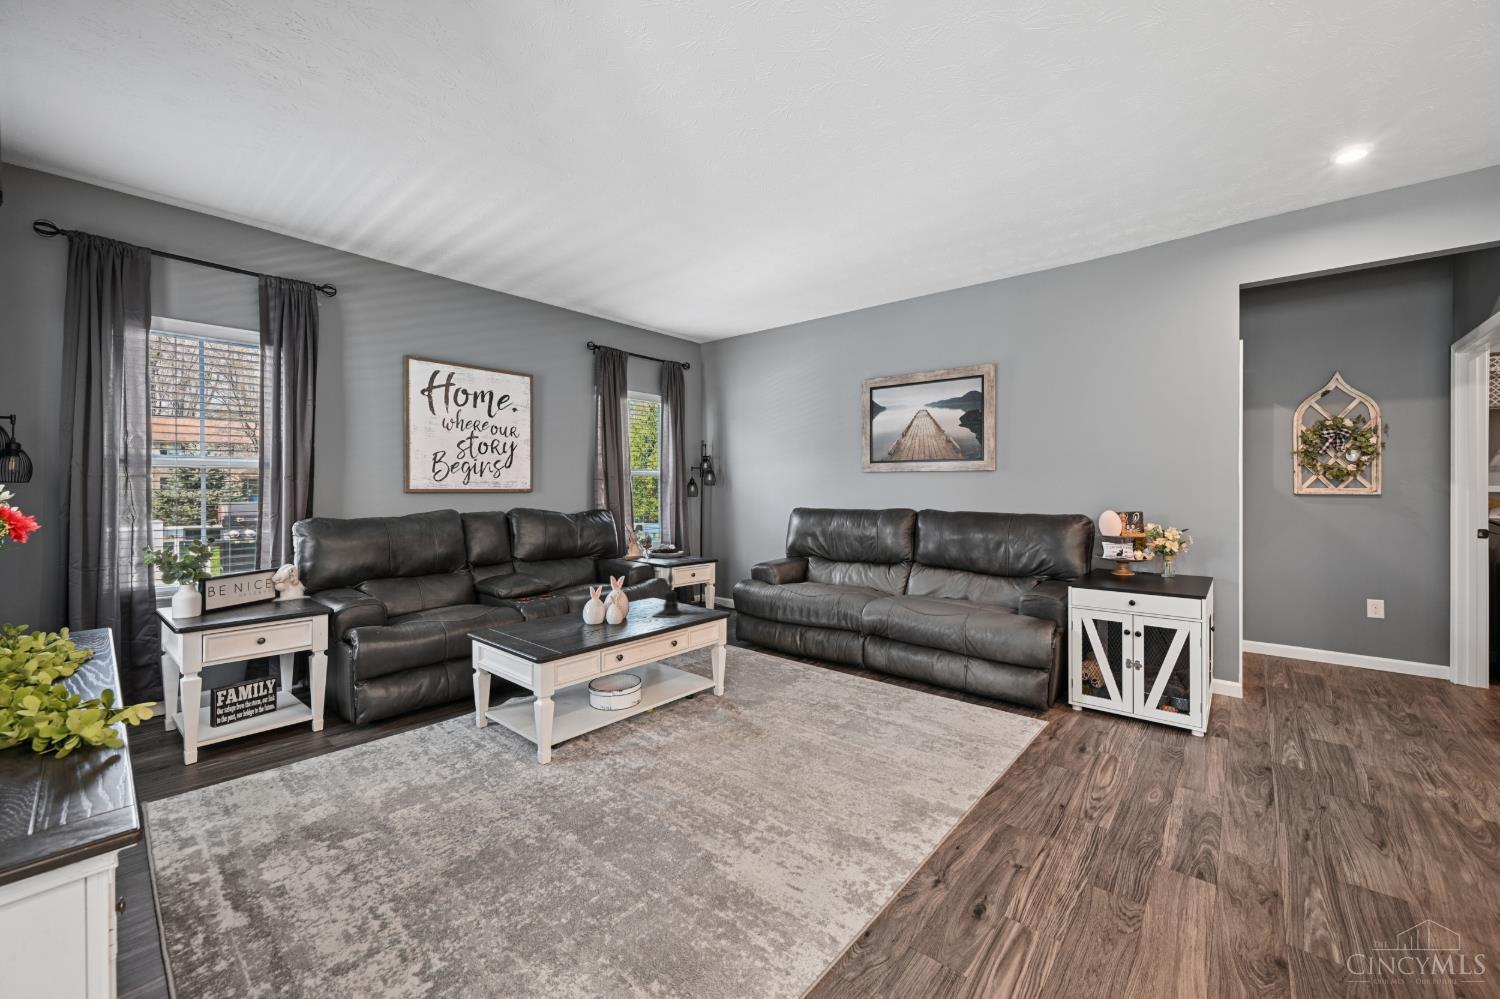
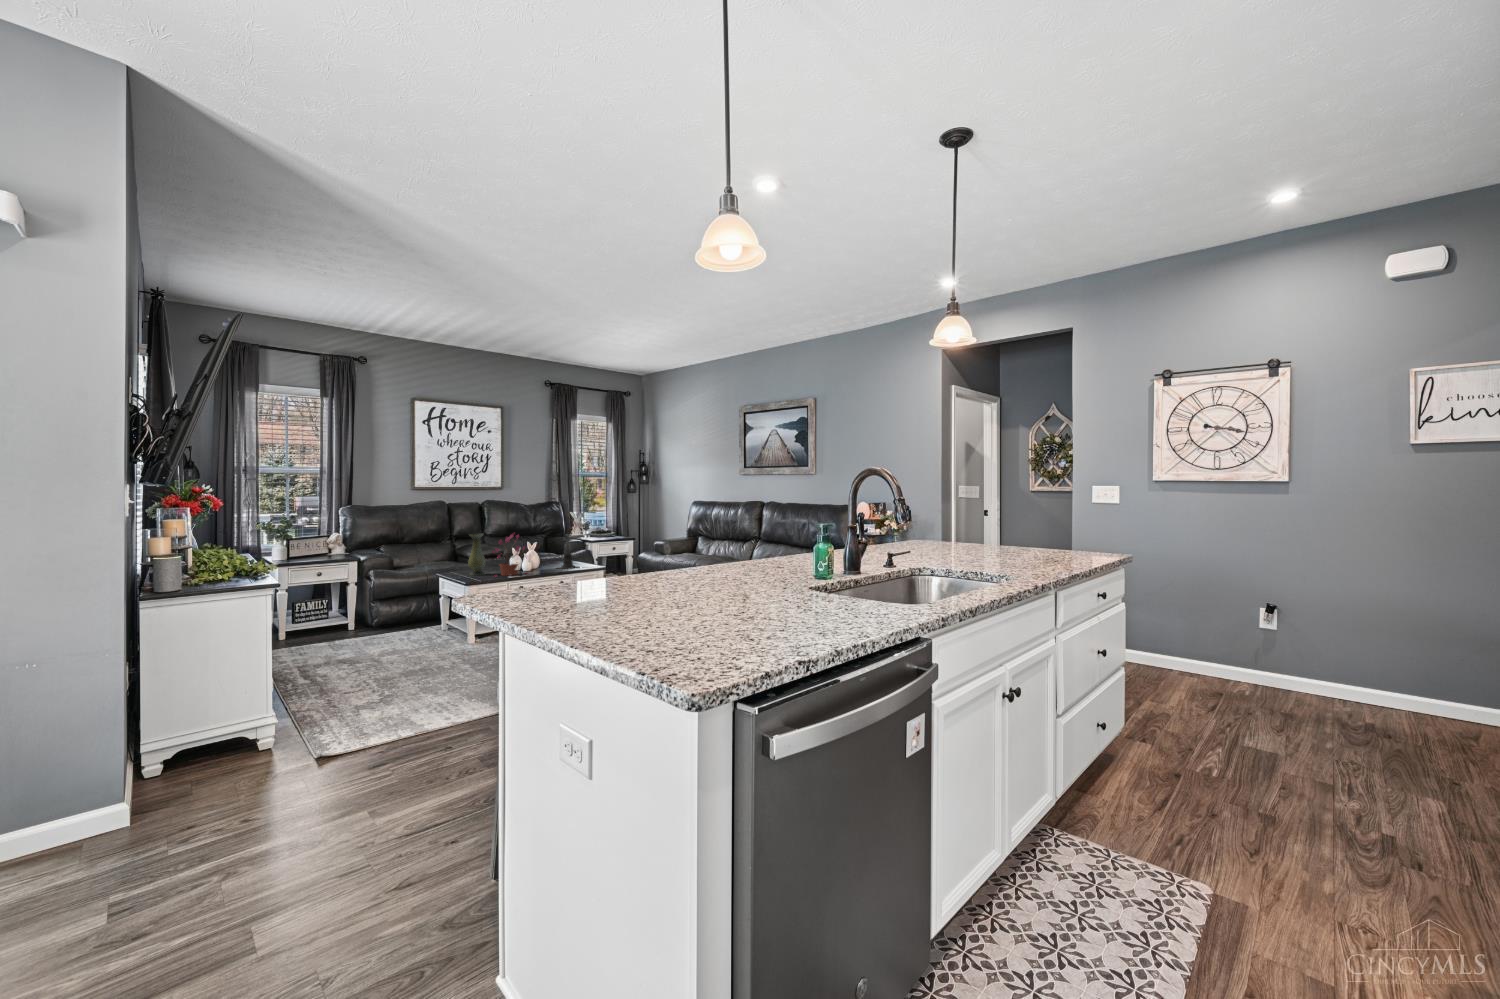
potted plant: none [563,563,620,639] -> present [493,533,525,577]
vase: none [521,564,550,635] -> present [468,533,486,576]

